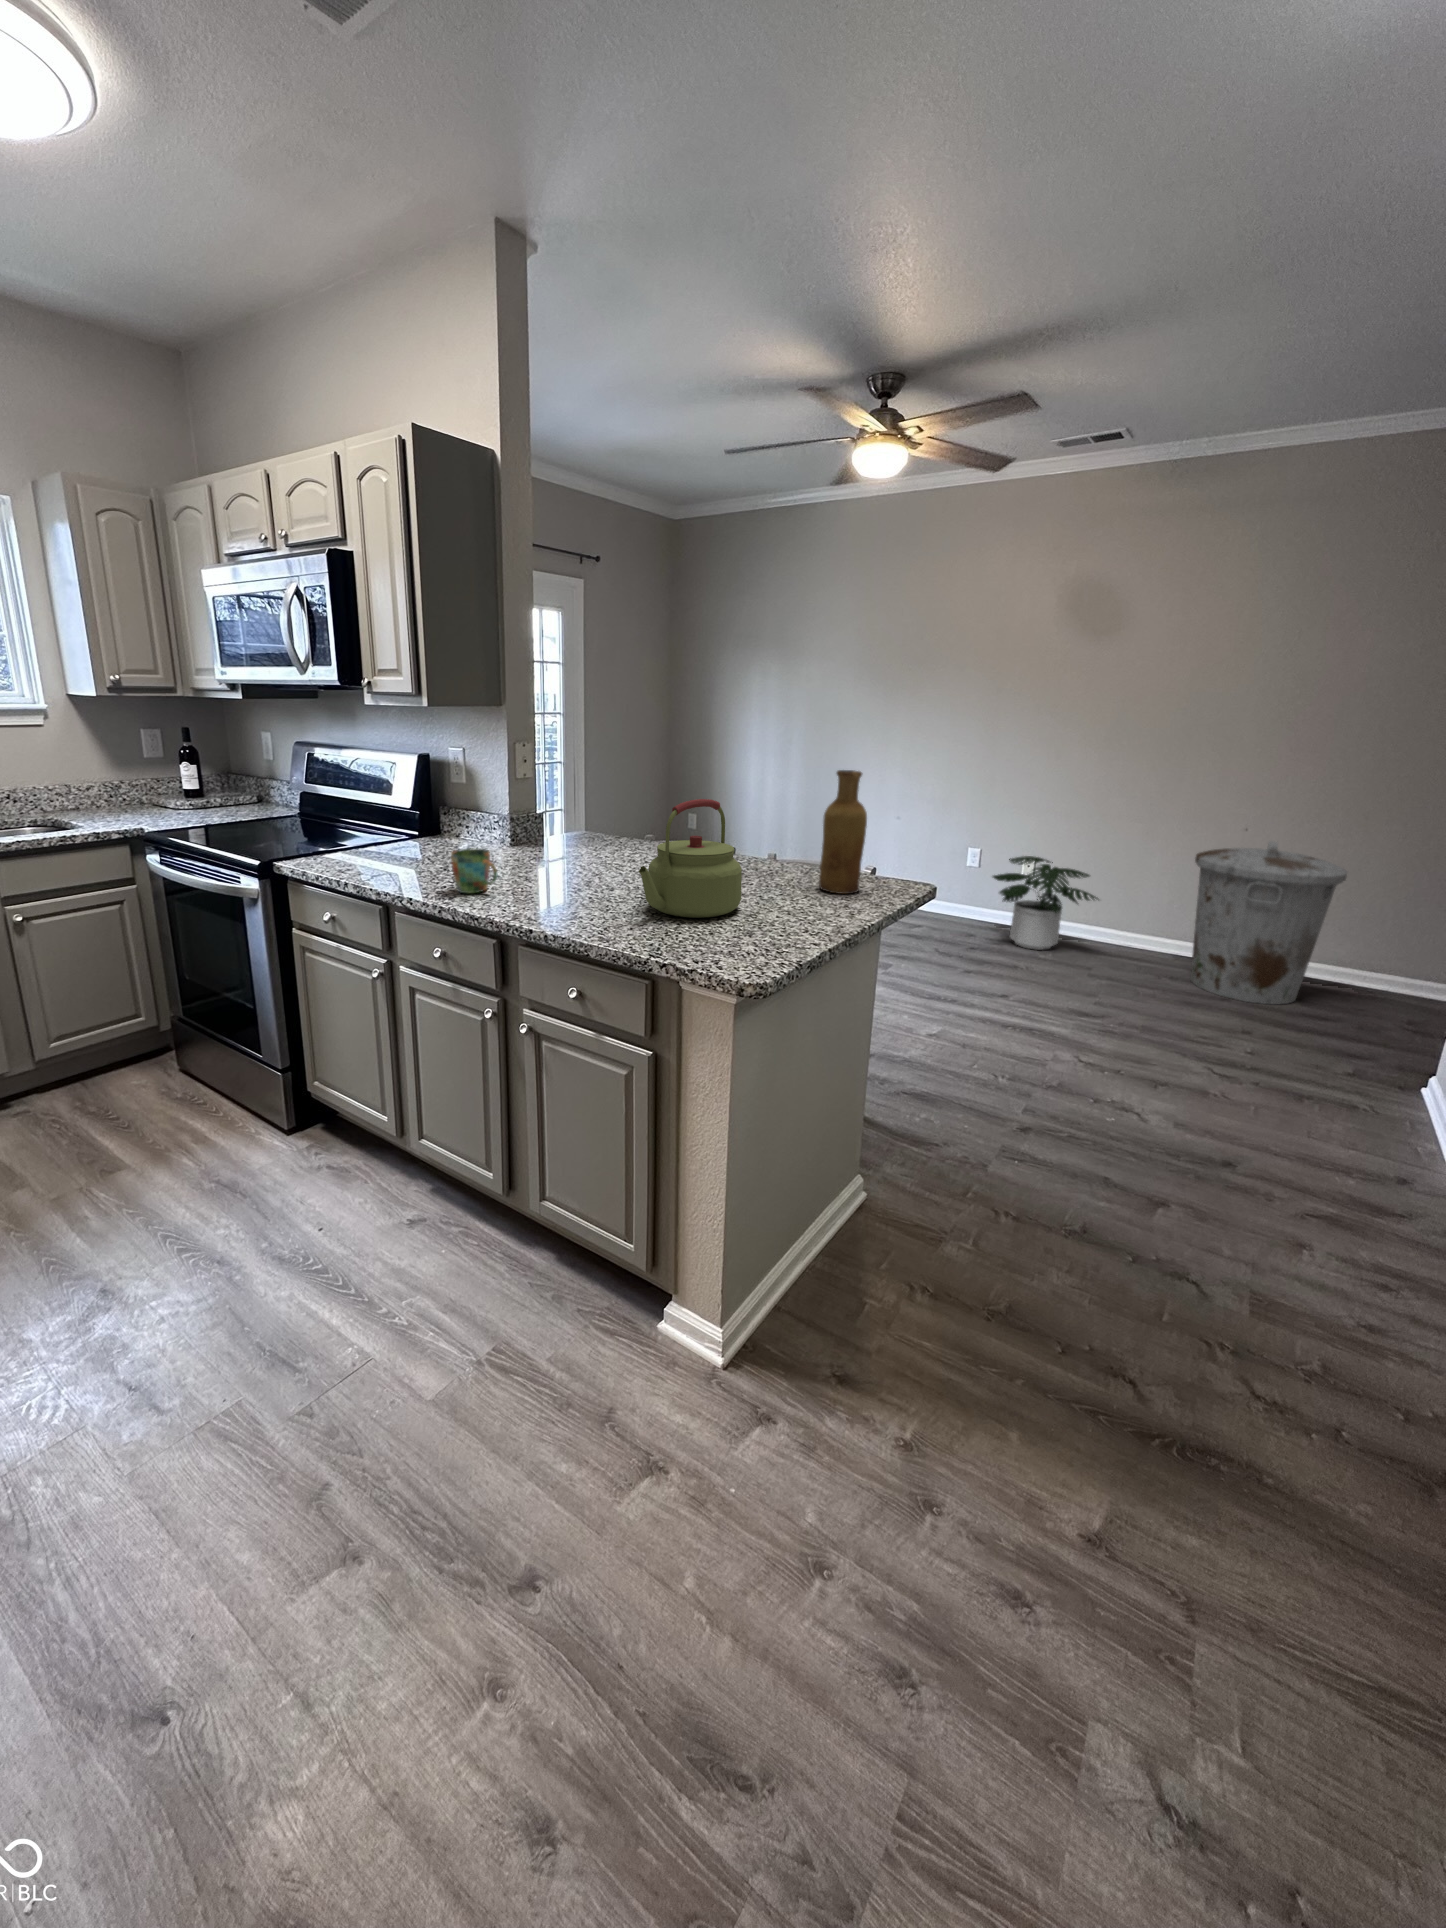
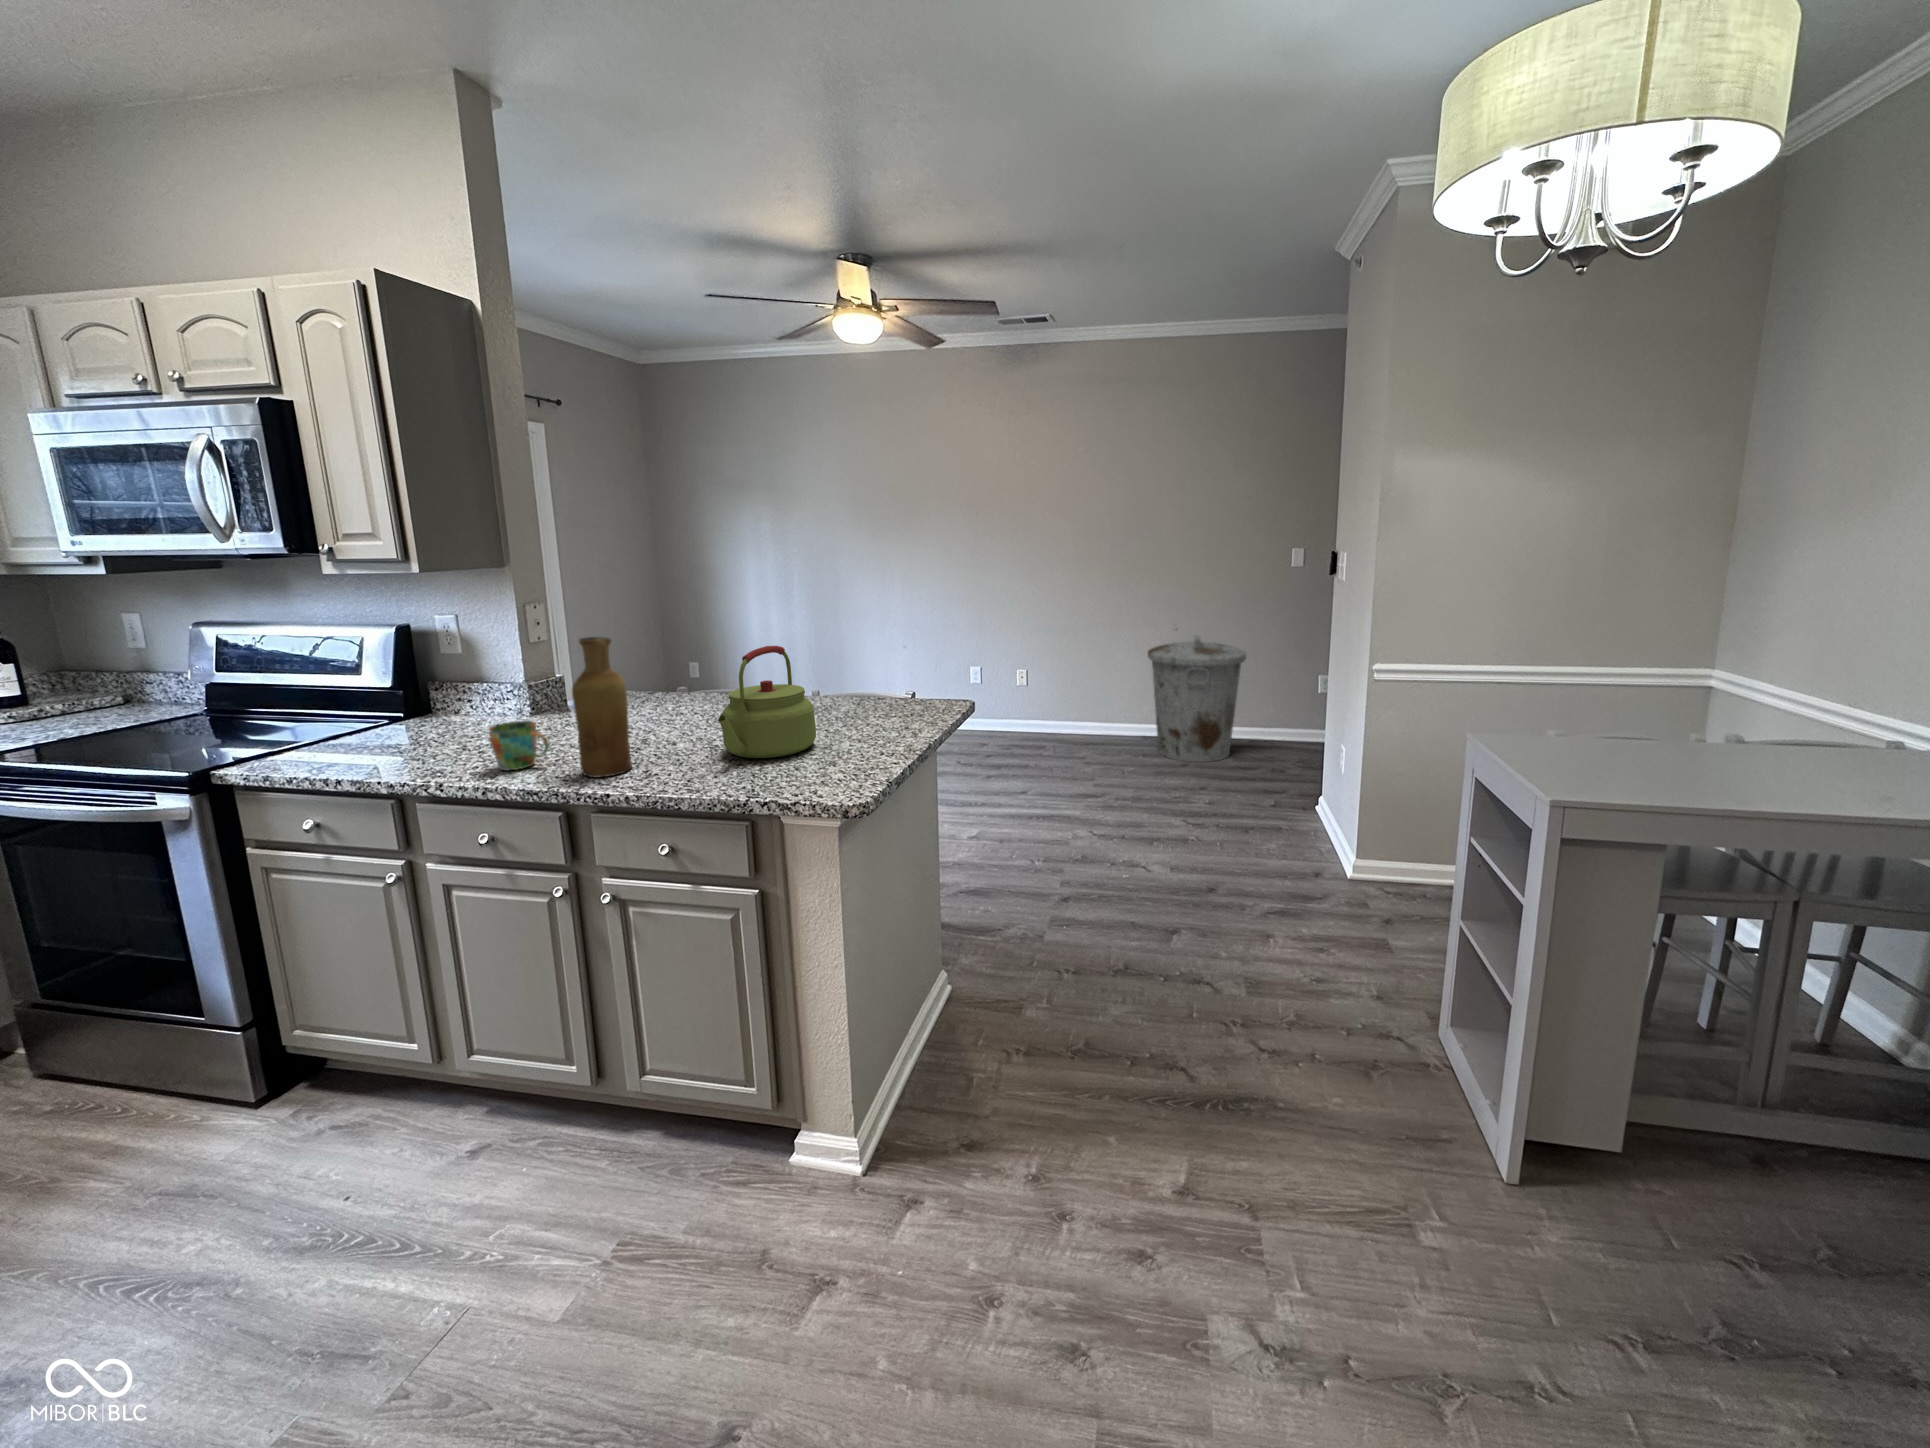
vase: present [819,770,867,894] -> present [572,637,632,778]
potted plant: present [993,856,1098,950] -> none [996,667,1086,747]

